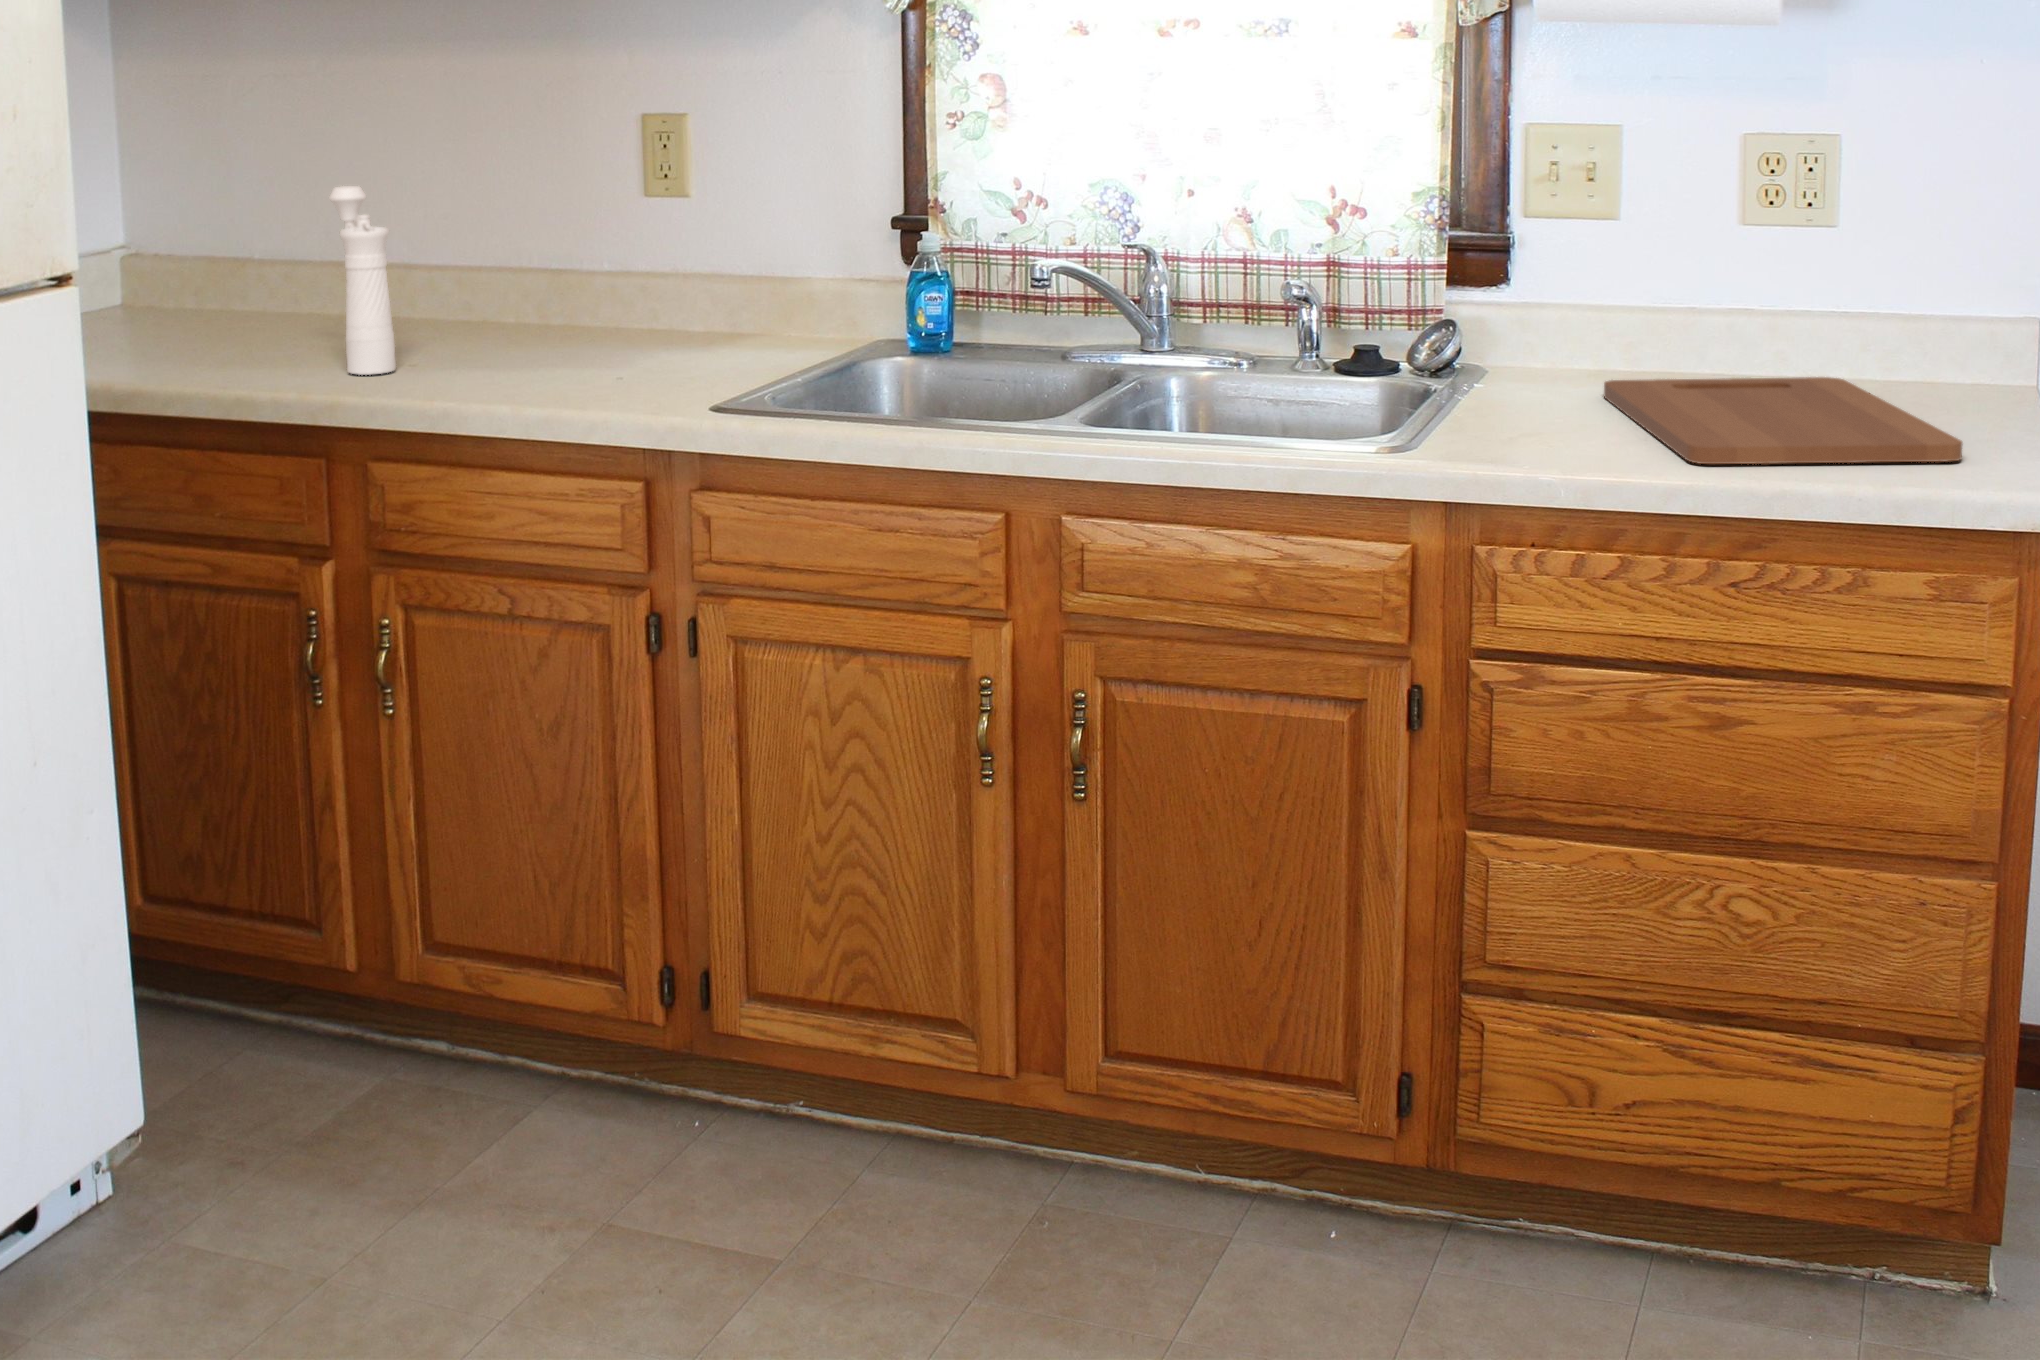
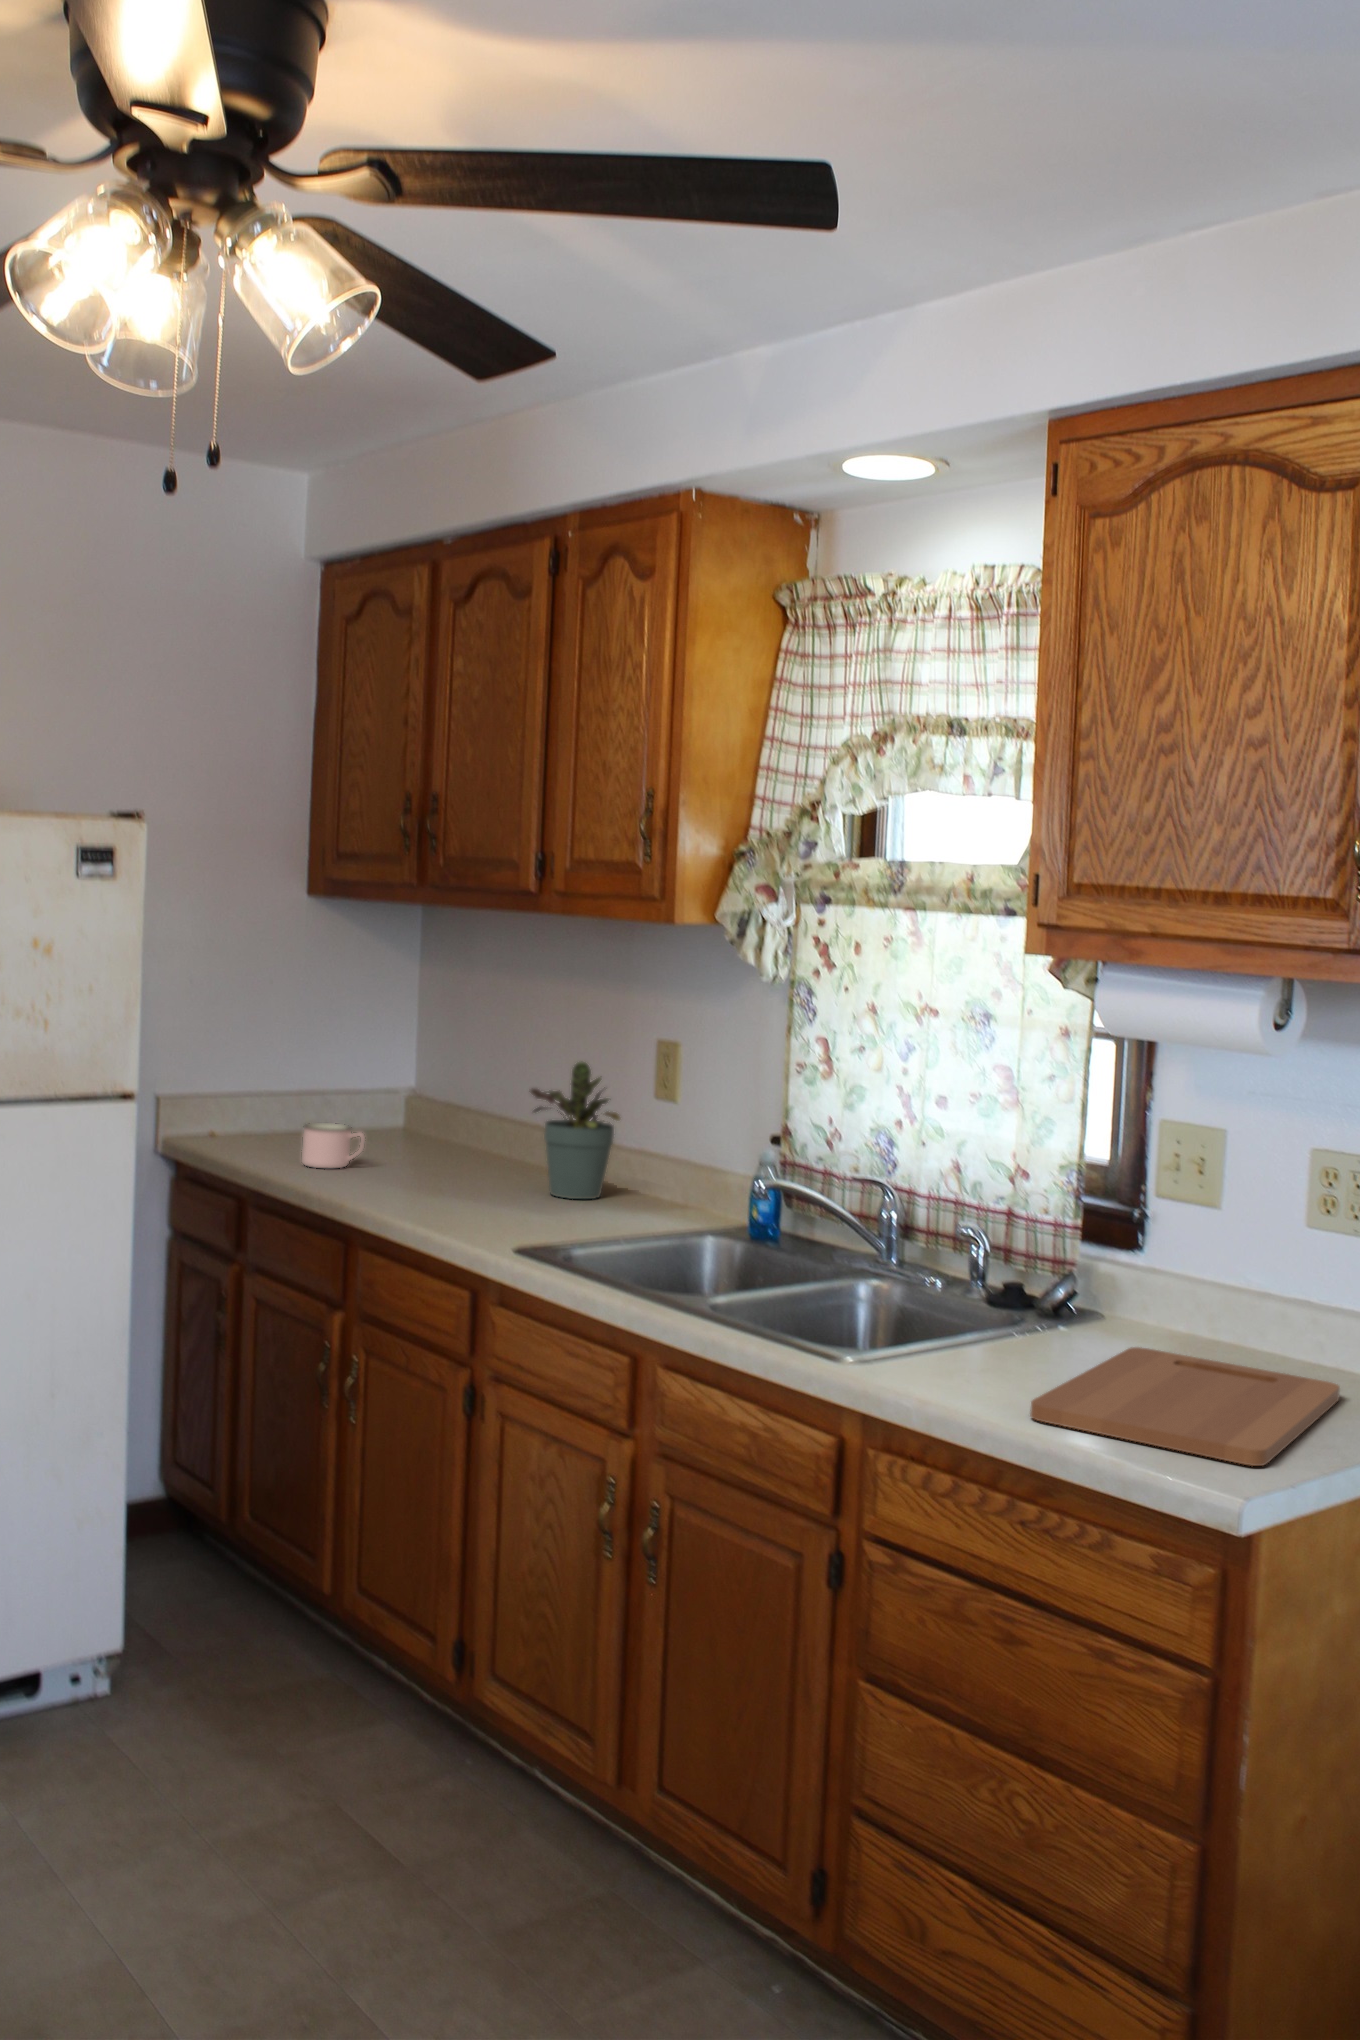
potted plant: none [523,156,662,349] -> present [530,1062,620,1199]
pepper mill: present [330,186,396,375] -> none [382,1060,436,1189]
mug: none [155,300,253,369] -> present [302,1123,365,1168]

